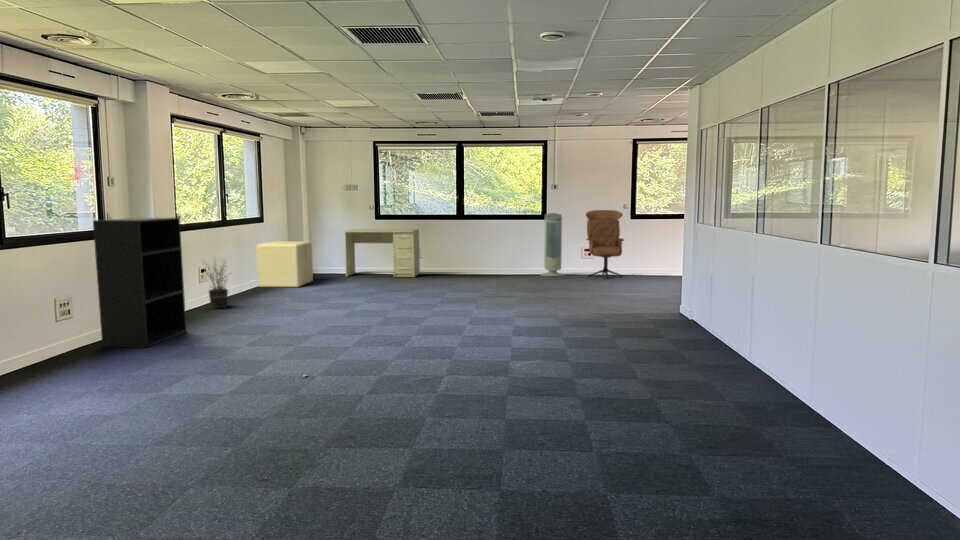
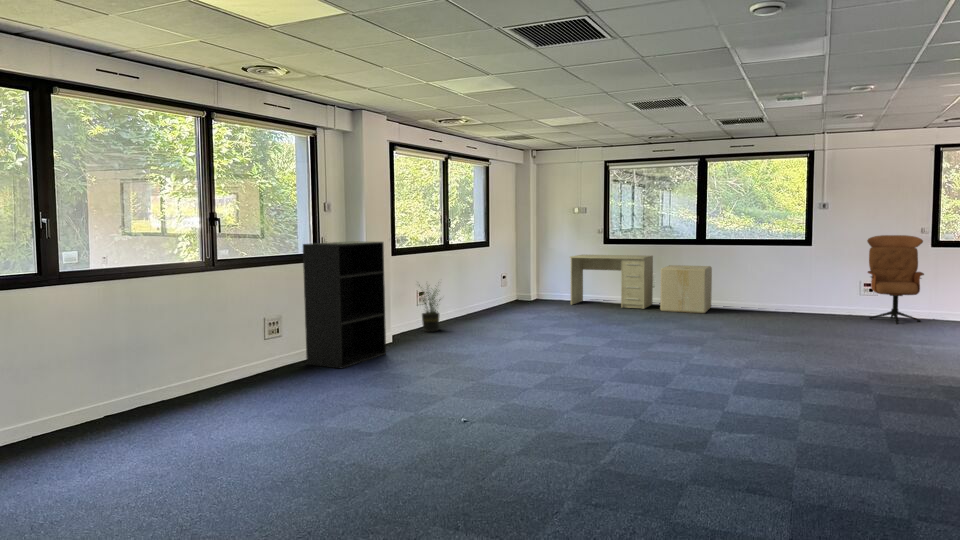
air purifier: present [540,213,565,276] -> none [802,239,837,316]
cardboard box: present [256,242,313,287] -> present [660,265,712,313]

